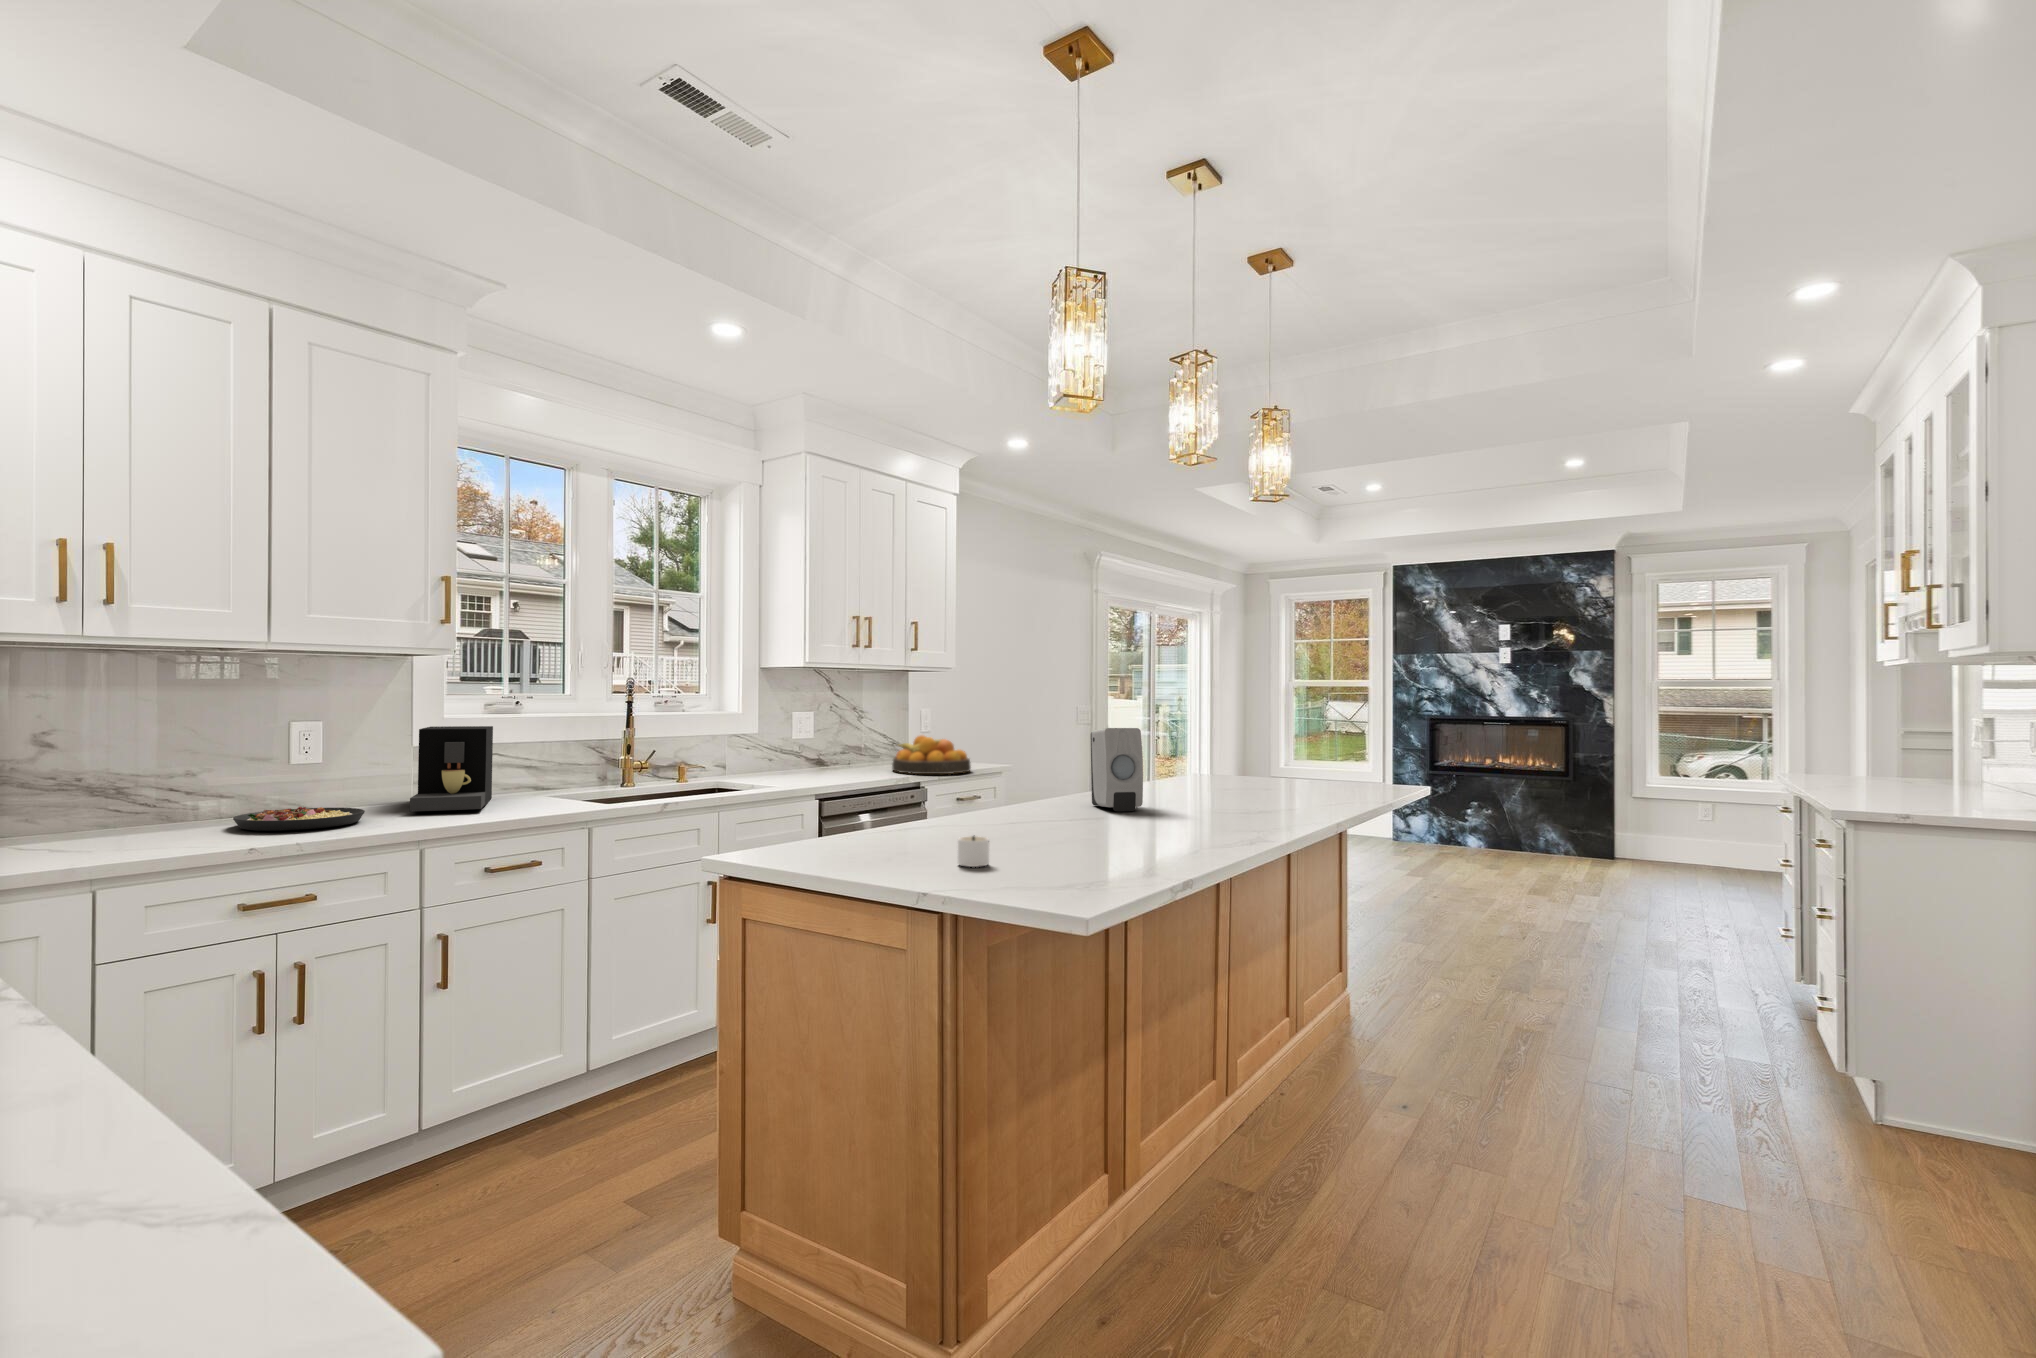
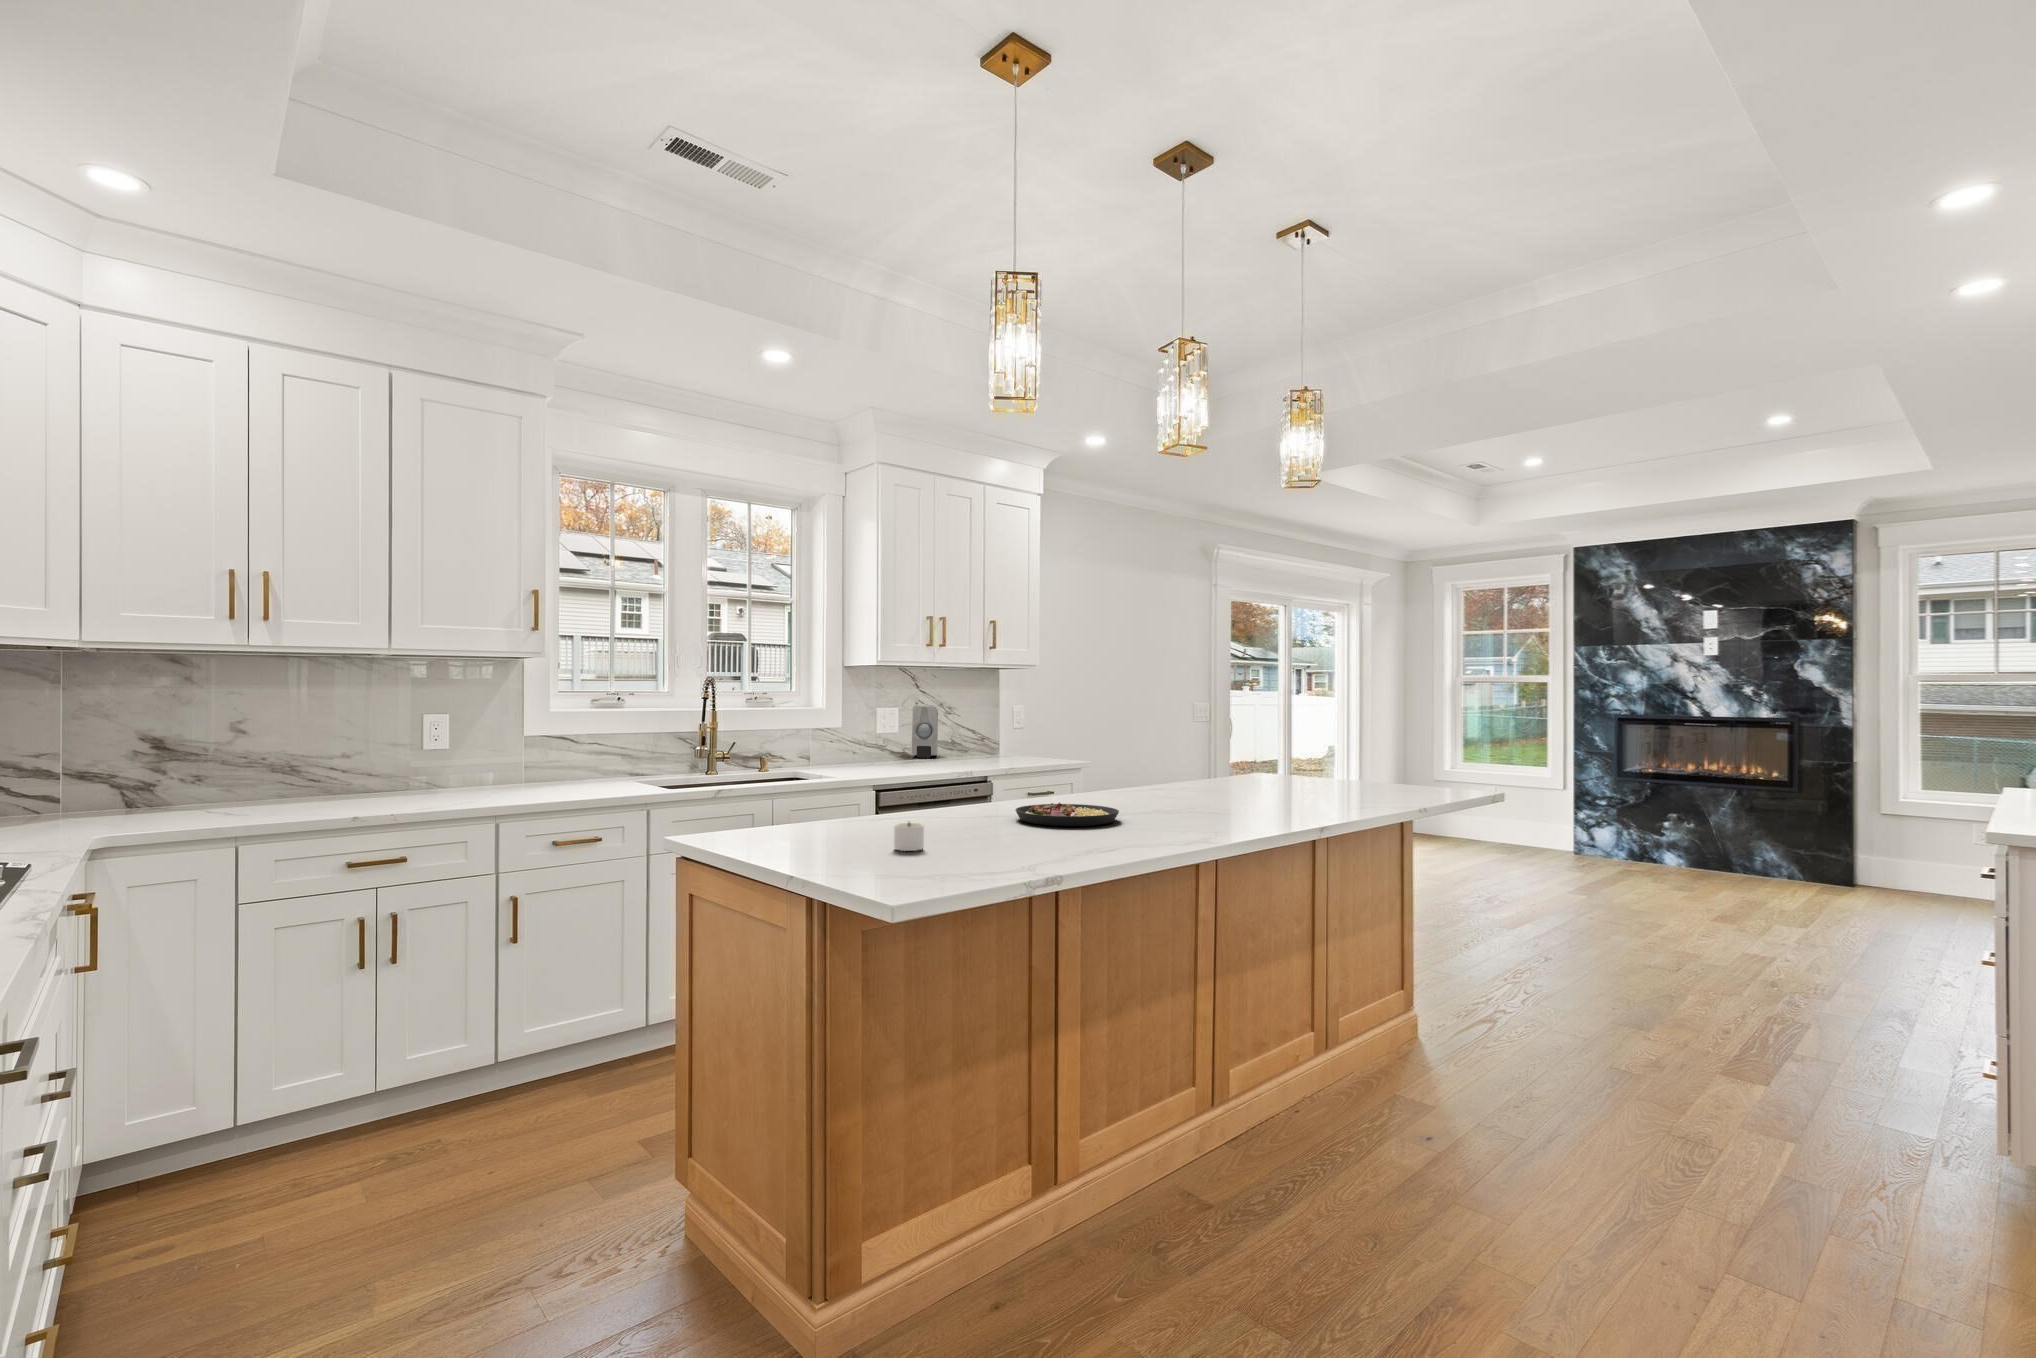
coffee maker: present [410,726,493,811] -> none [501,718,582,792]
soap dispenser: present [1091,728,1143,811] -> present [912,706,938,758]
fruit bowl: present [892,736,971,774] -> none [965,731,1042,769]
plate: present [233,807,365,831] -> present [1016,803,1119,826]

